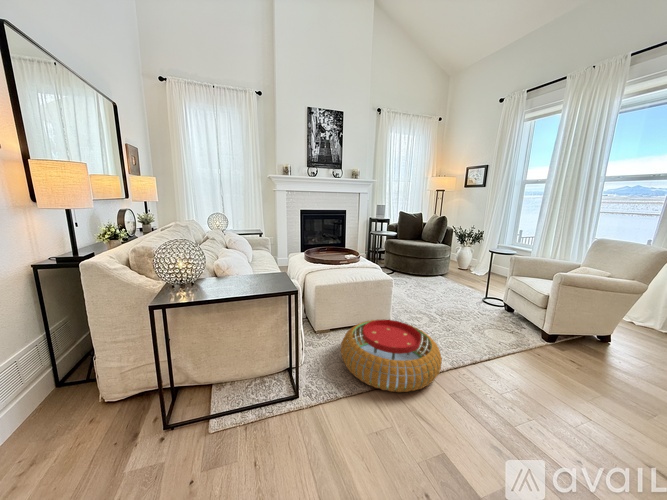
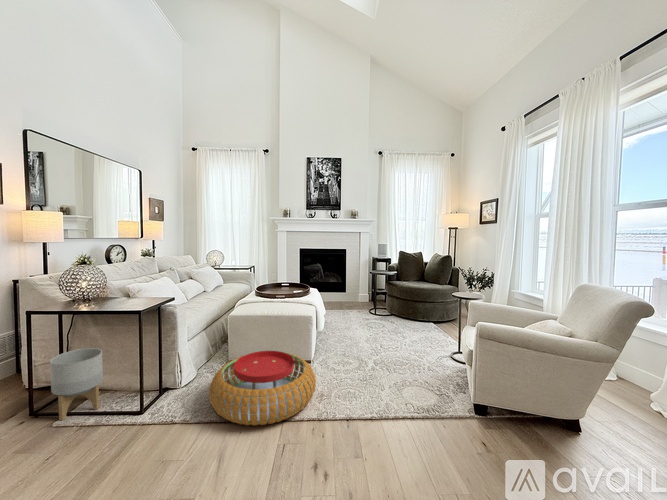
planter: none [188,339,239,422] -> present [50,348,103,420]

